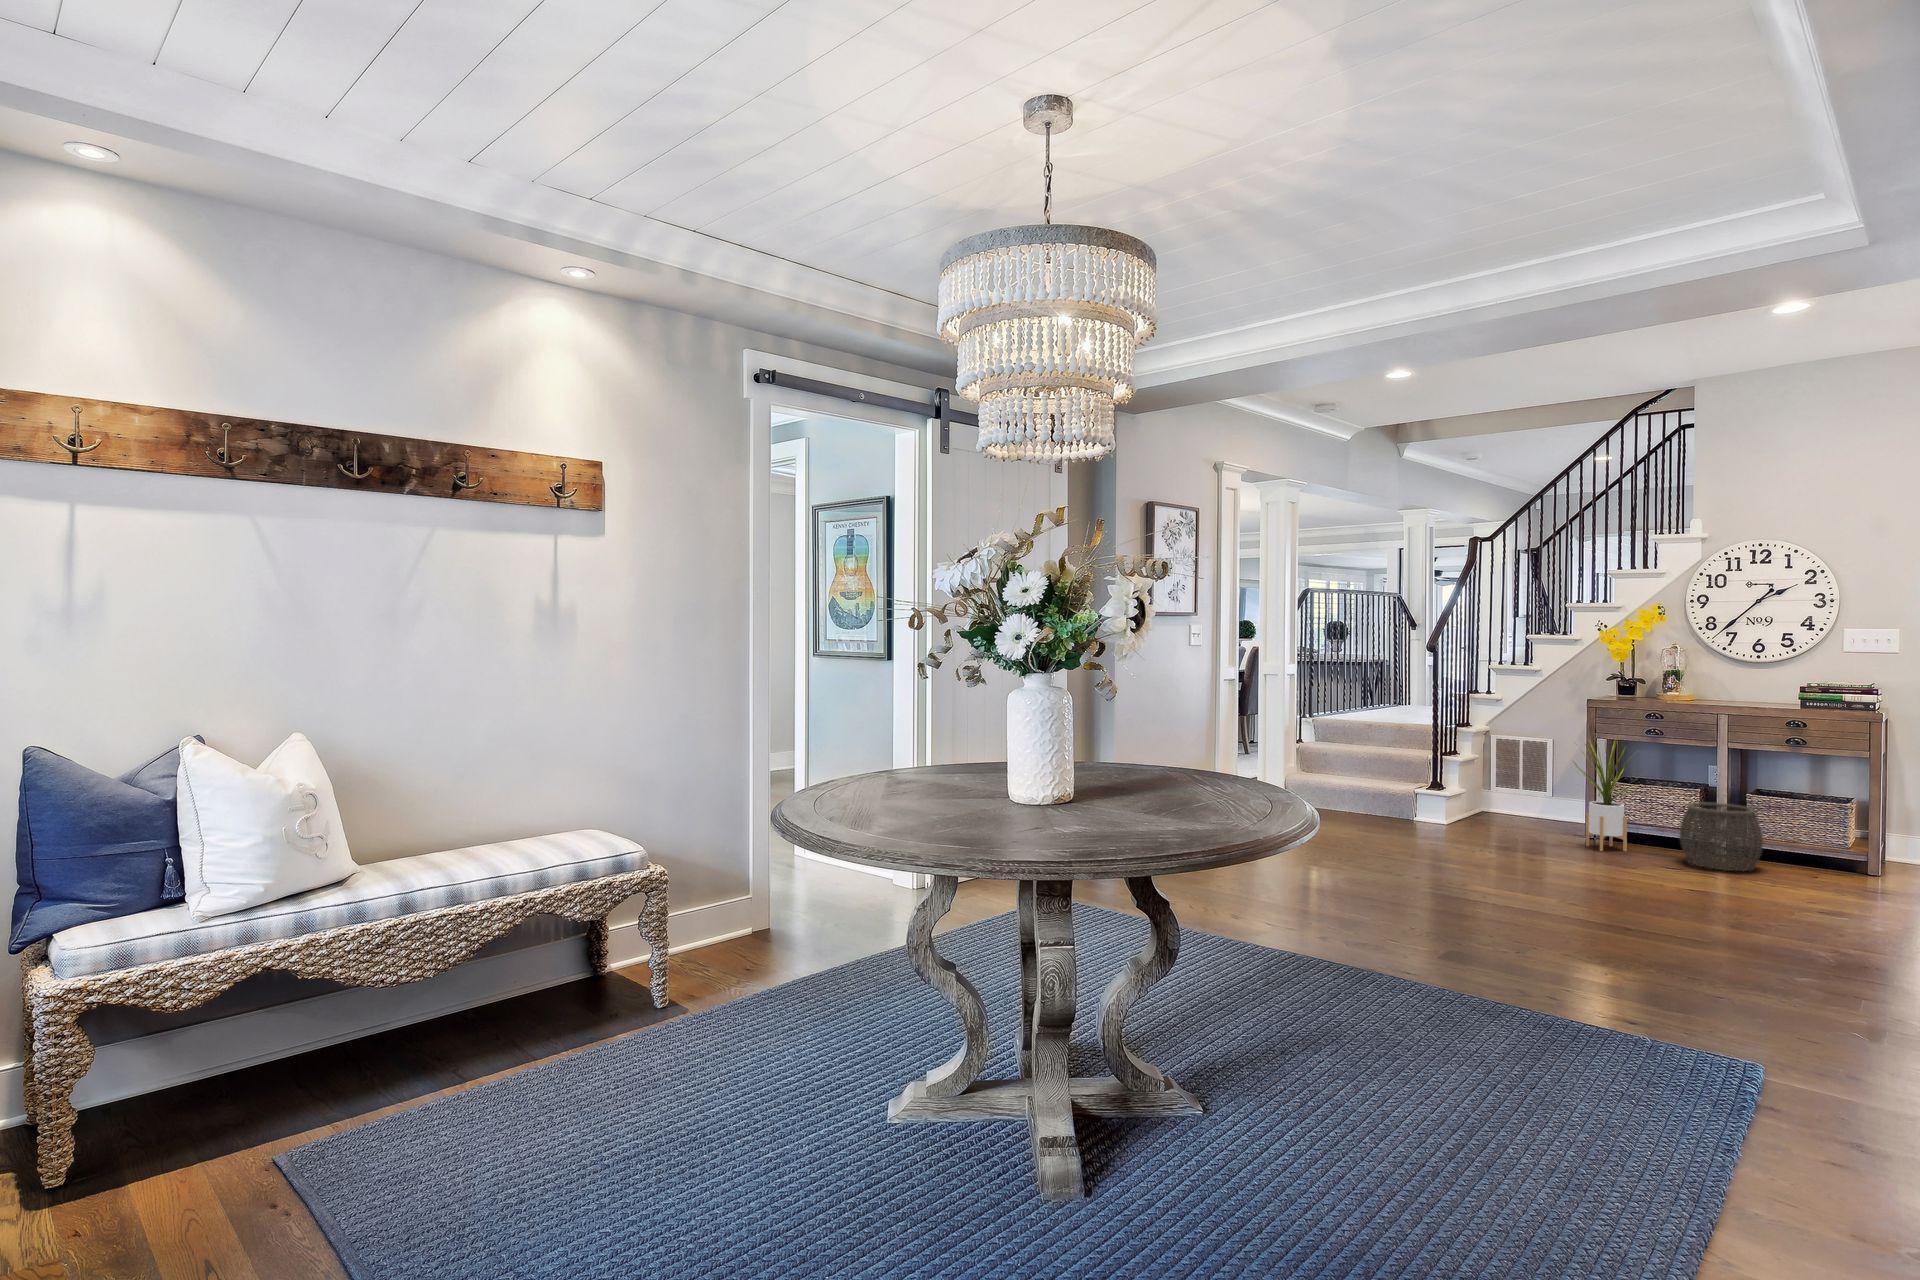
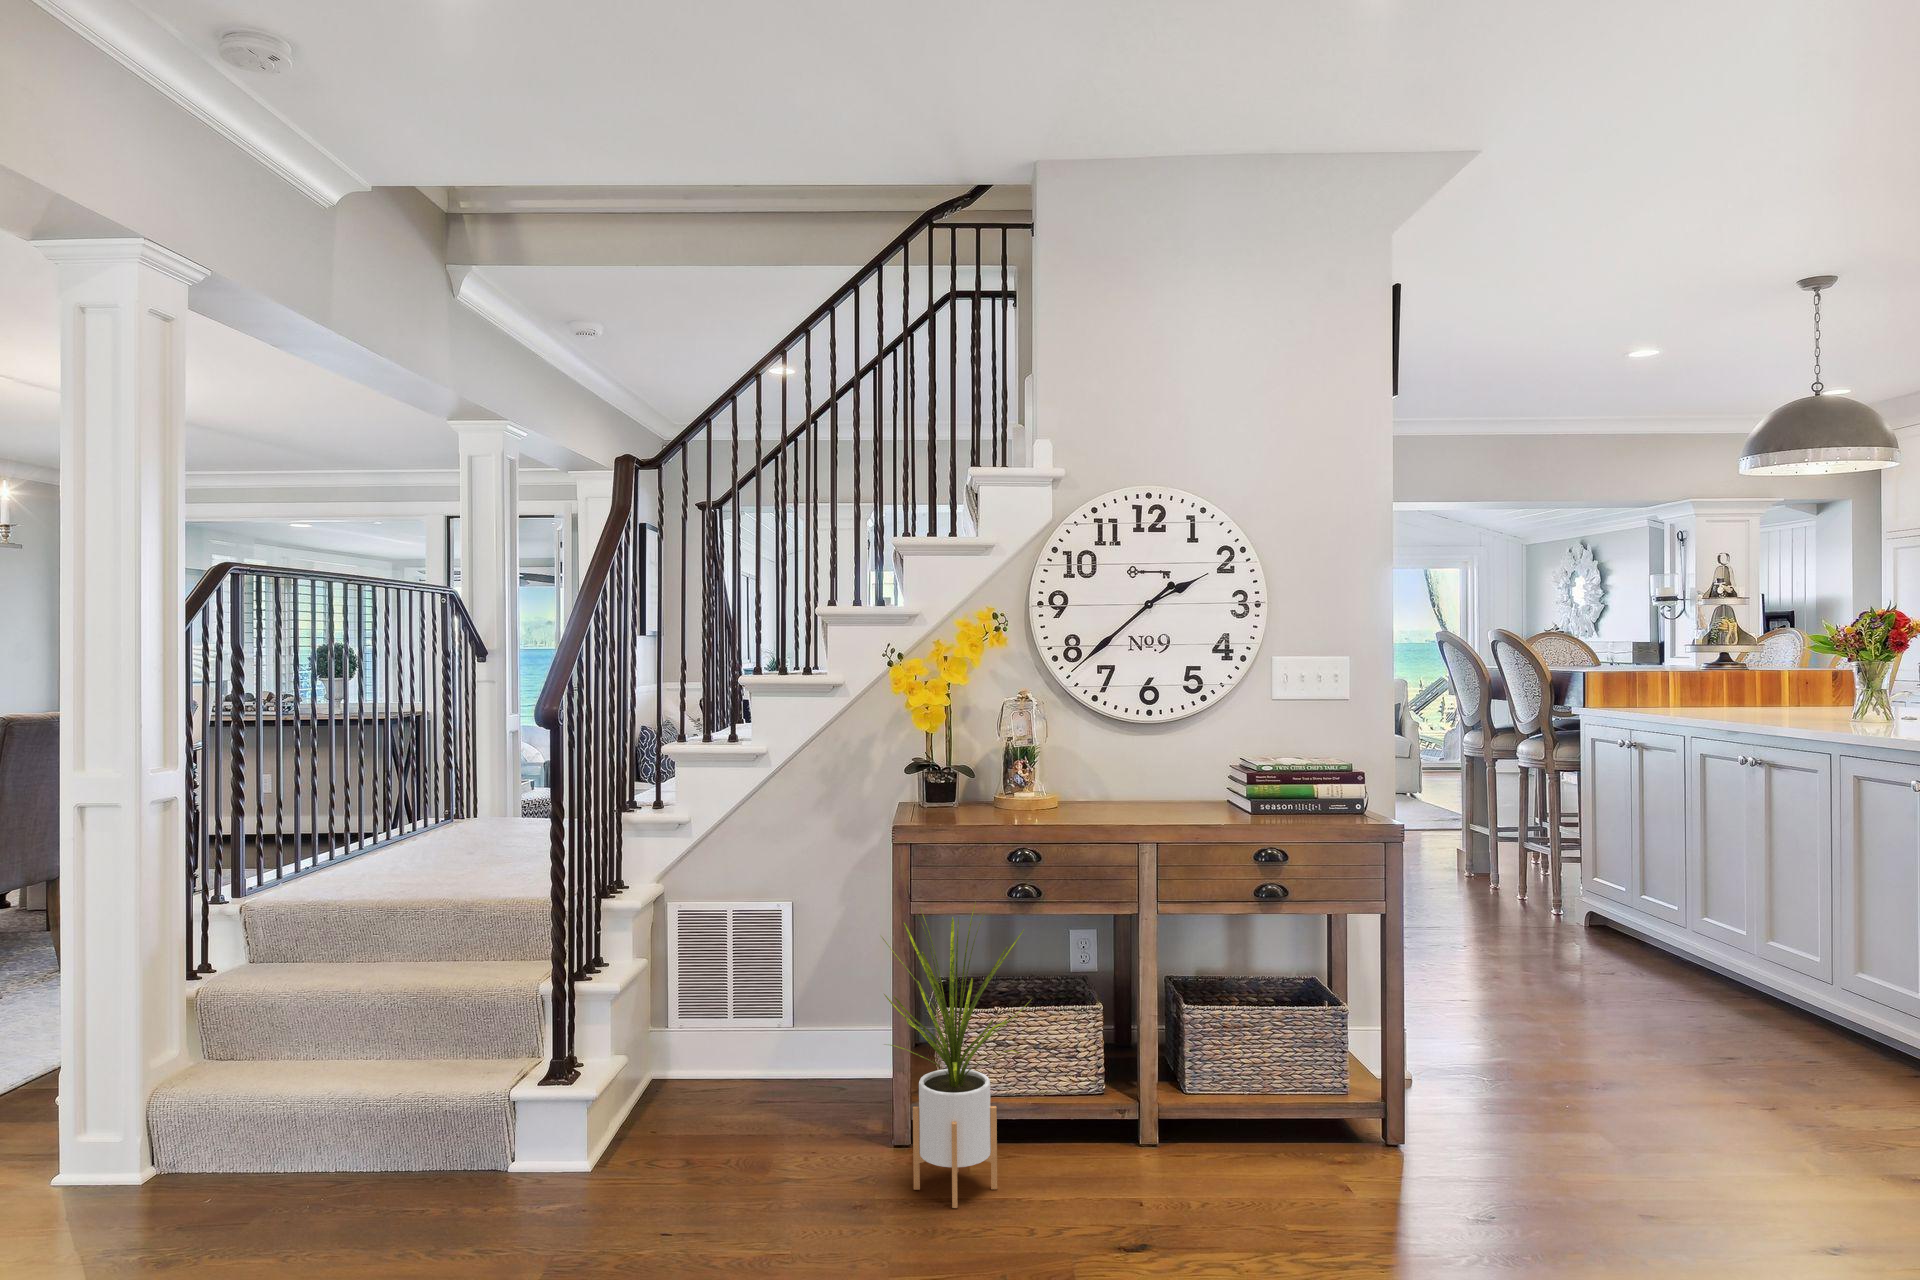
woven basket: present [1680,802,1763,871] -> none [1109,1045,1269,1227]

